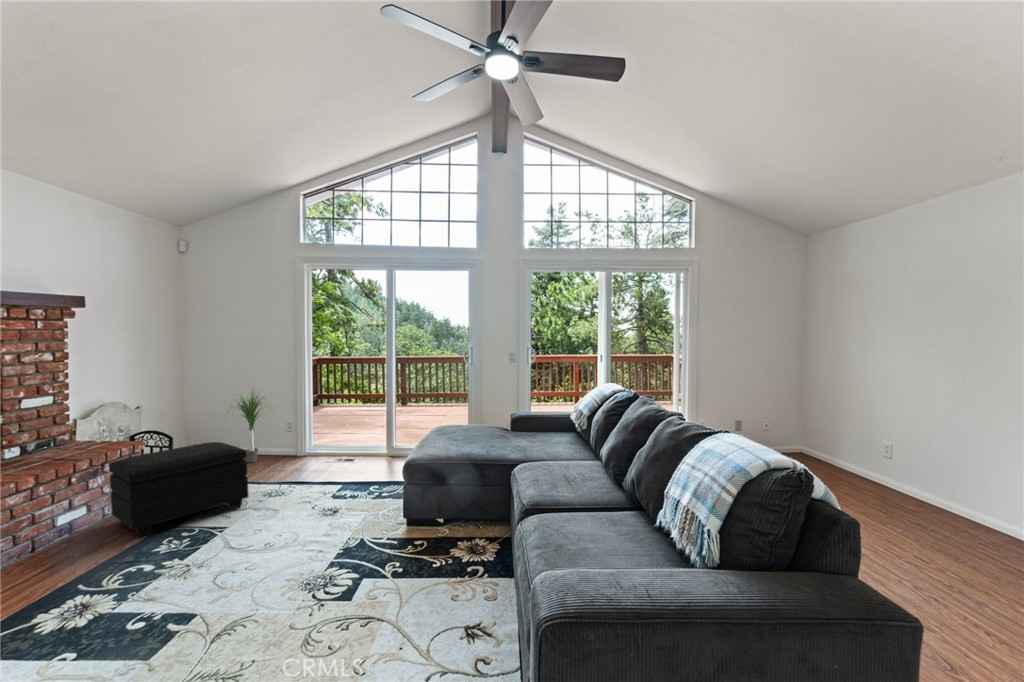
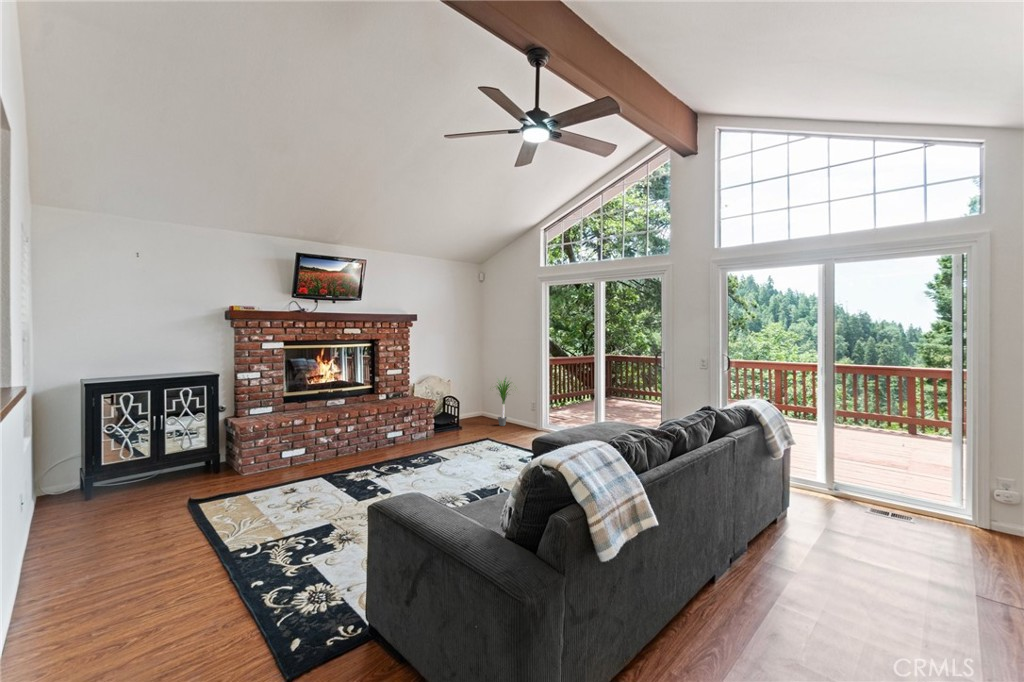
footstool: present [109,442,249,536] -> none [410,407,472,453]

